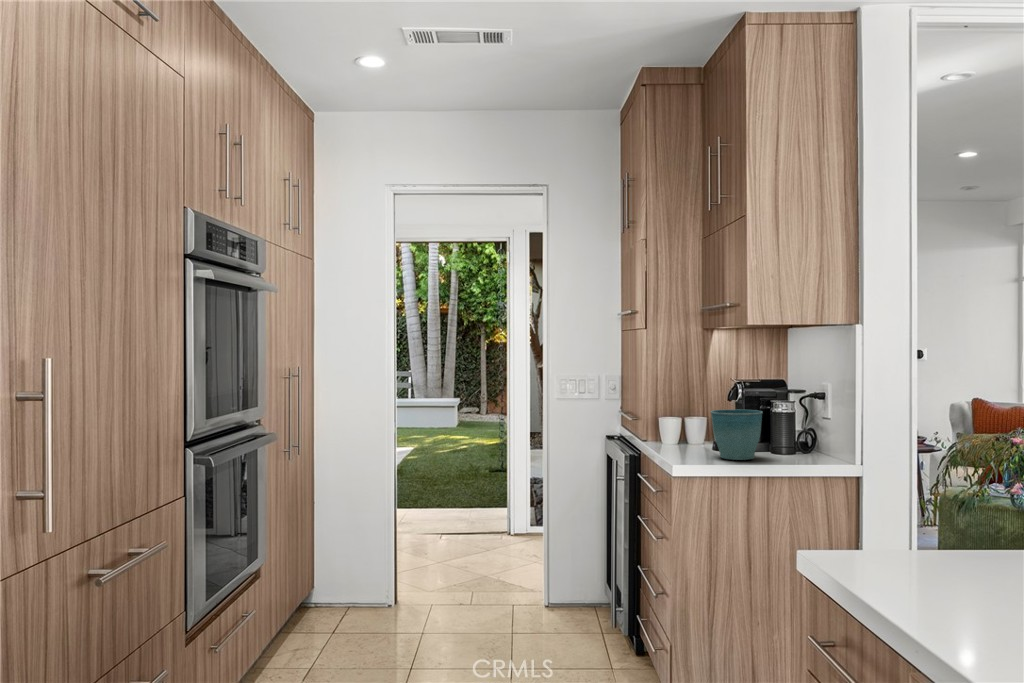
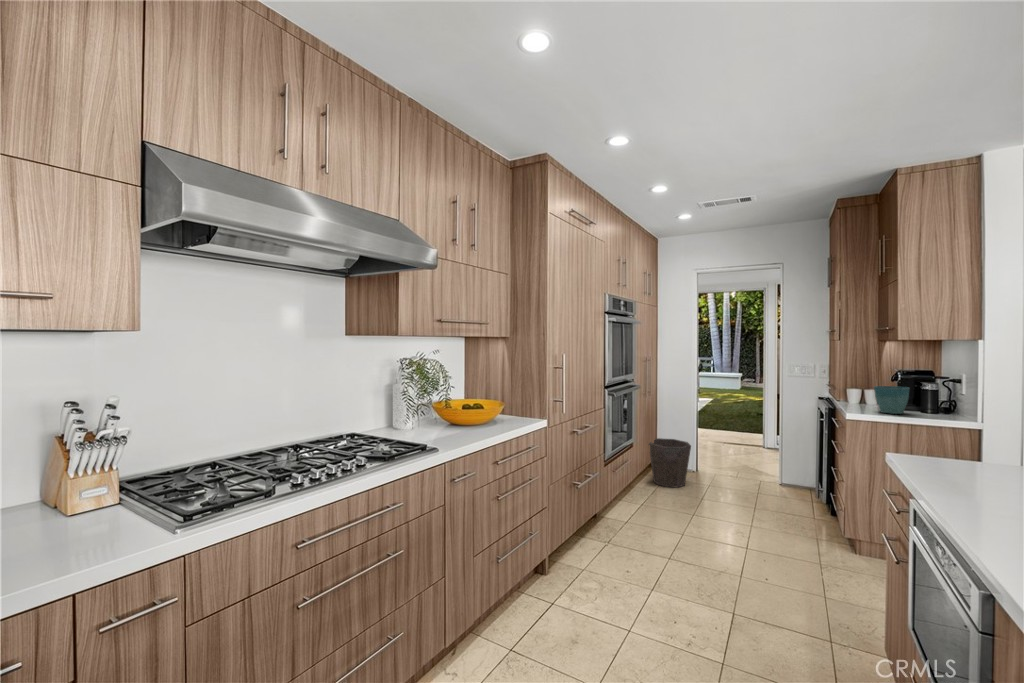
waste bin: none [297,546,389,660] -> present [648,438,691,487]

